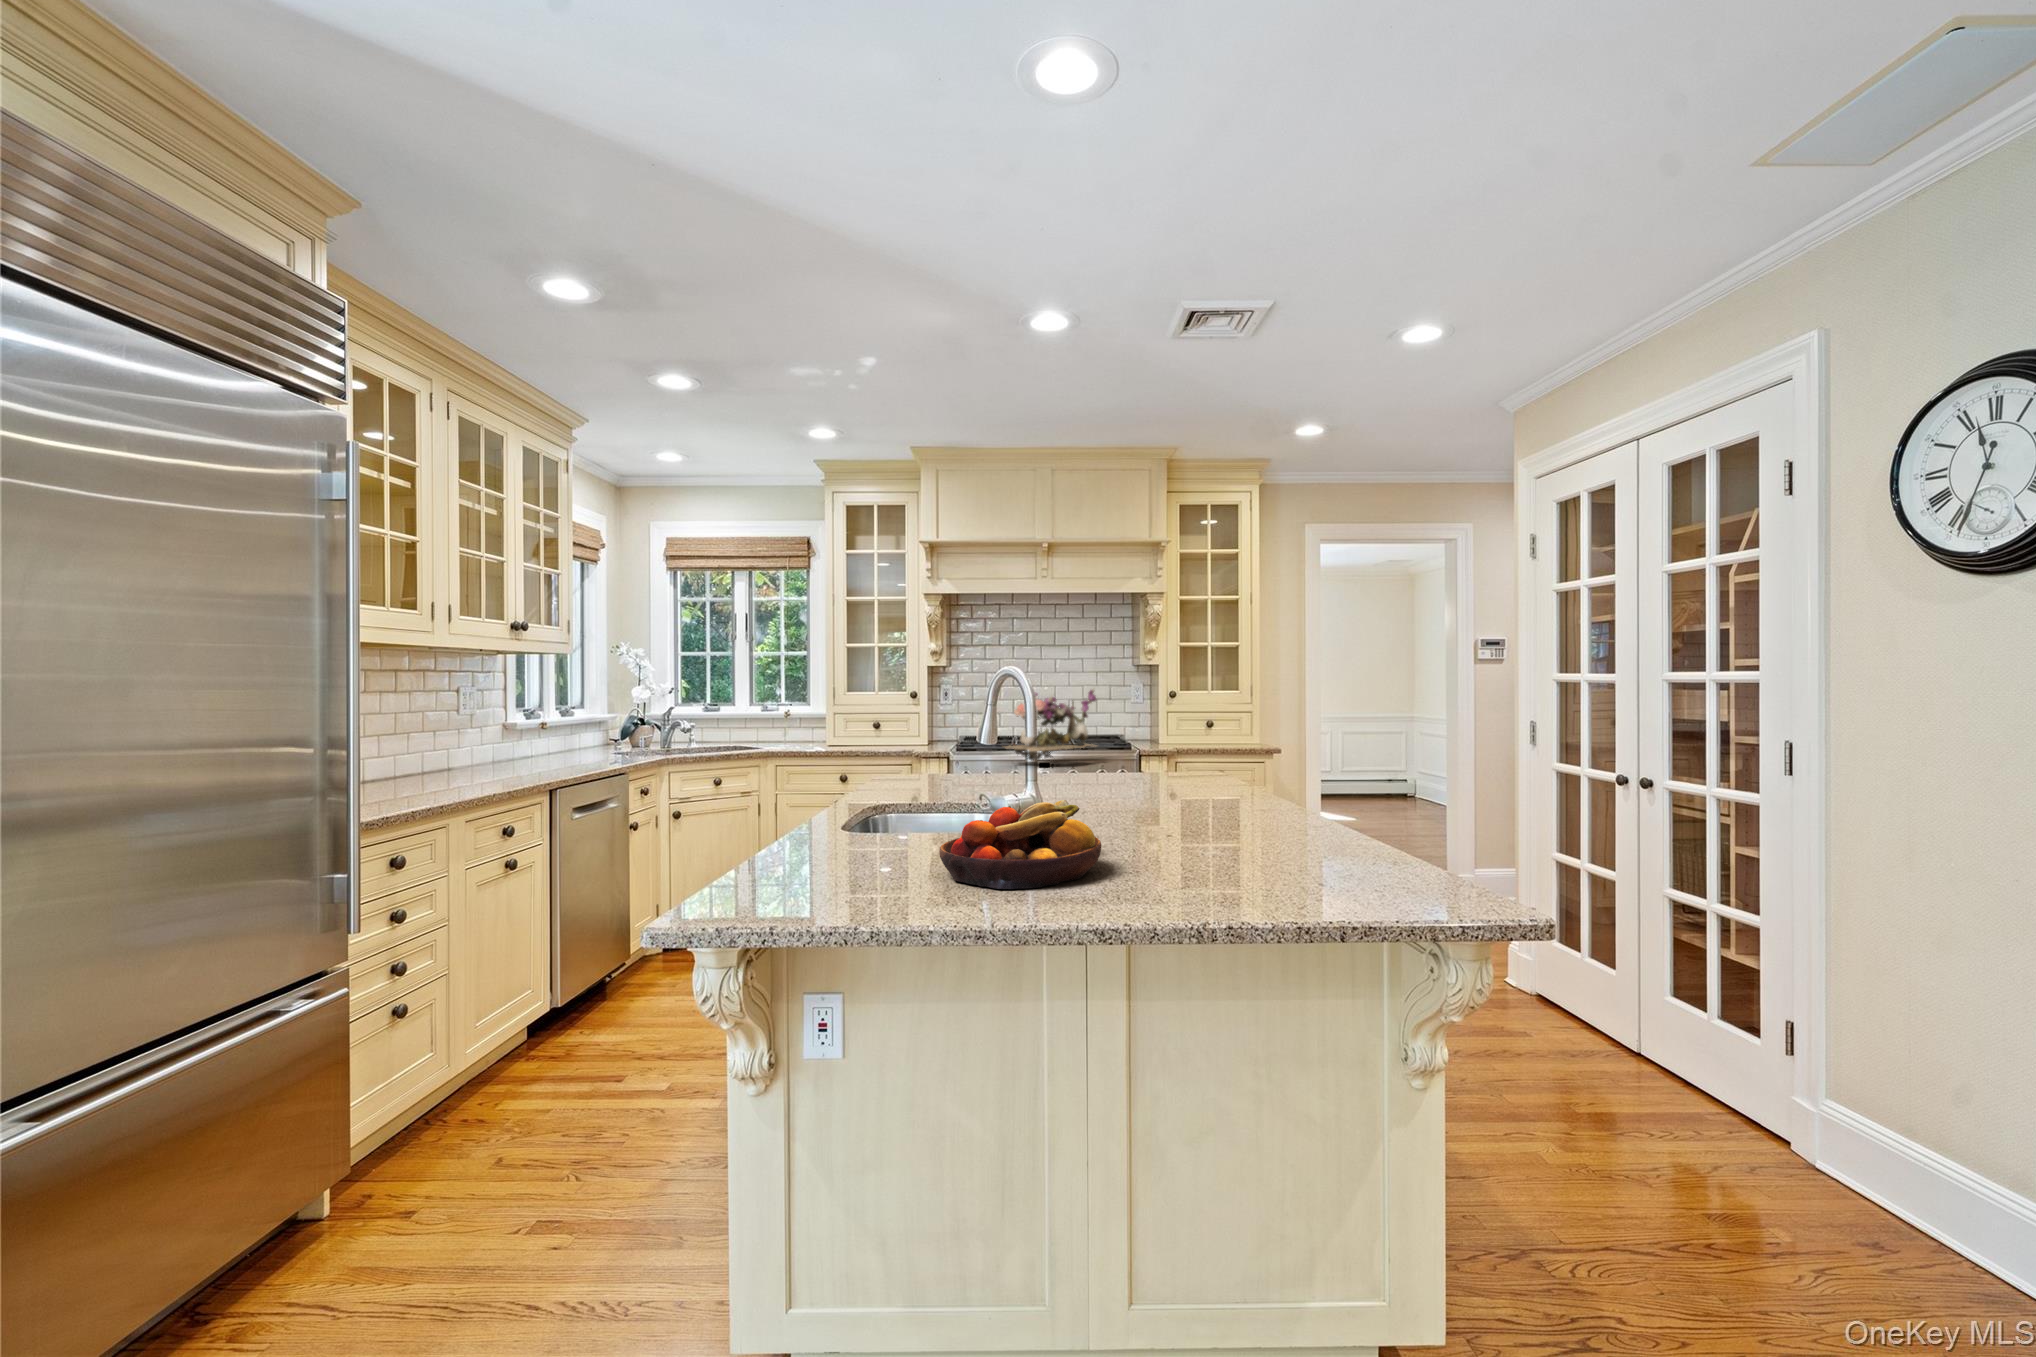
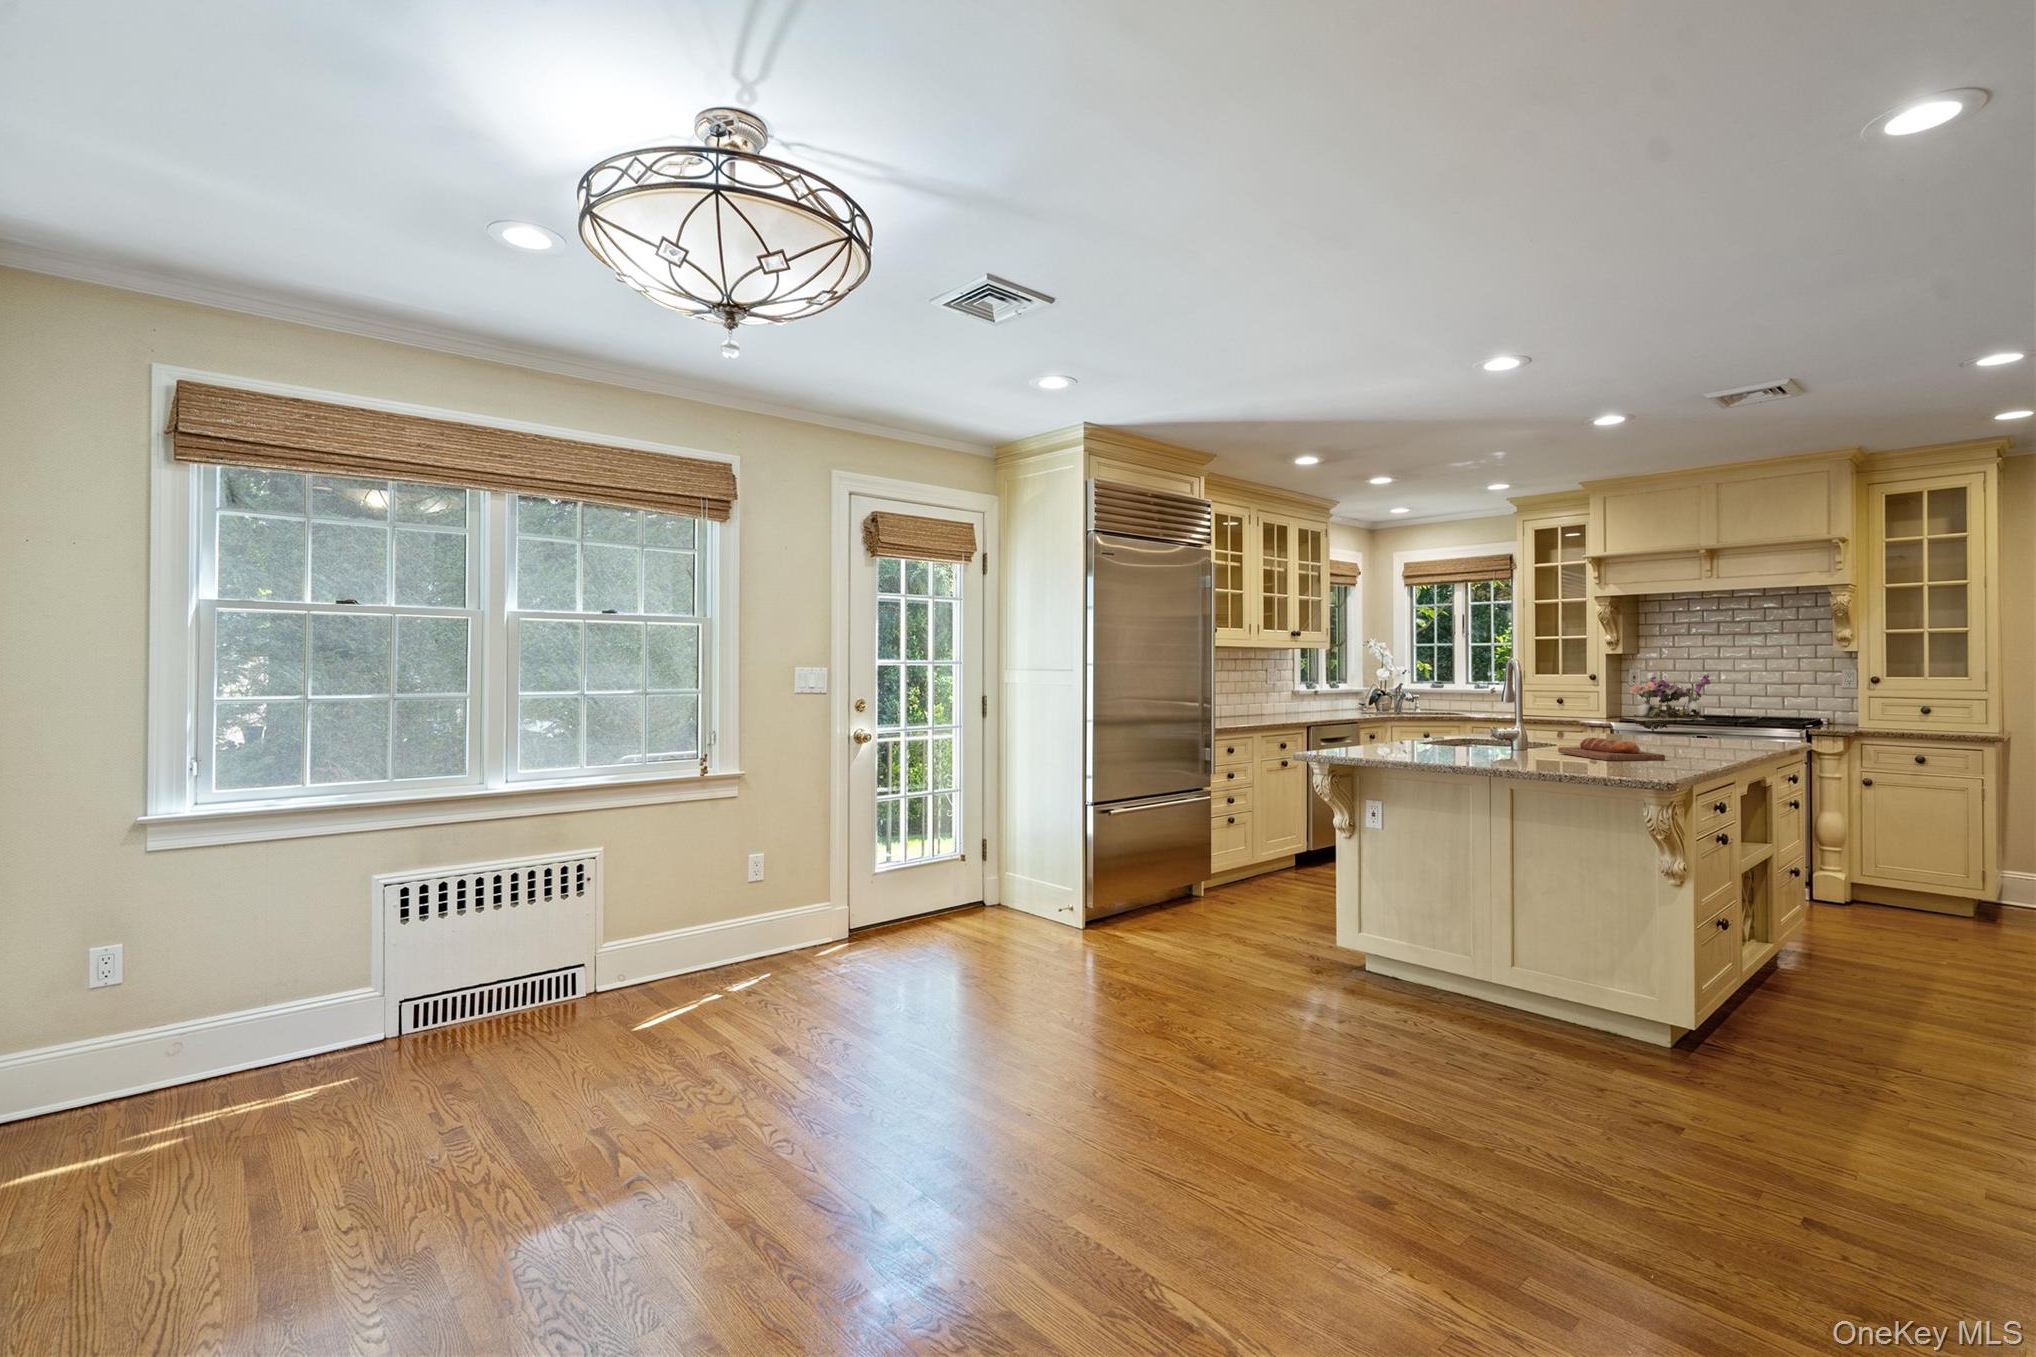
fruit bowl: present [939,800,1101,889] -> none [1426,725,1509,760]
bread loaf: none [1112,802,1303,852] -> present [1558,738,1665,761]

